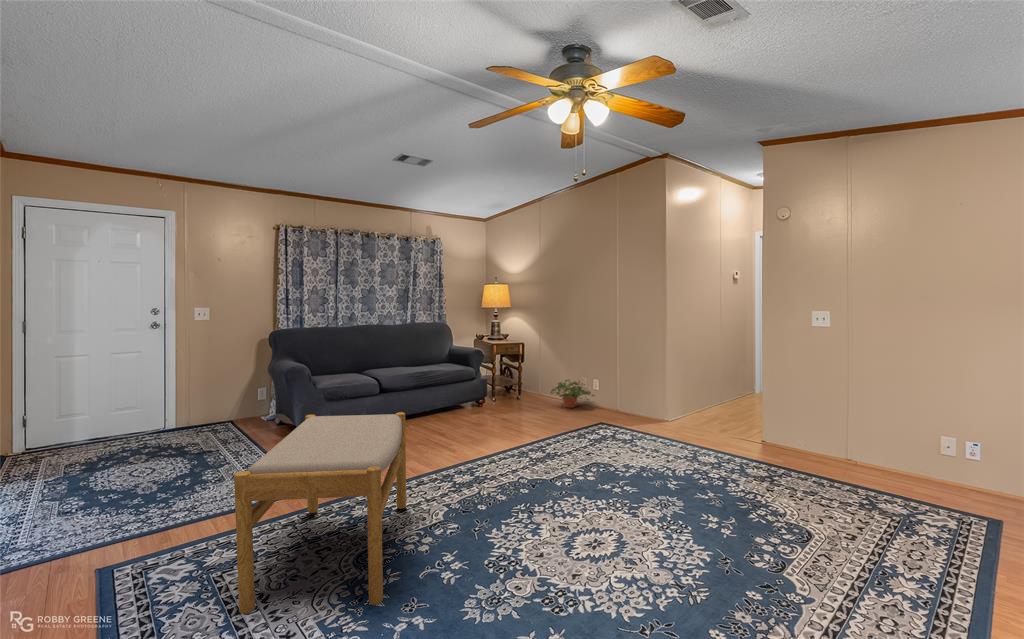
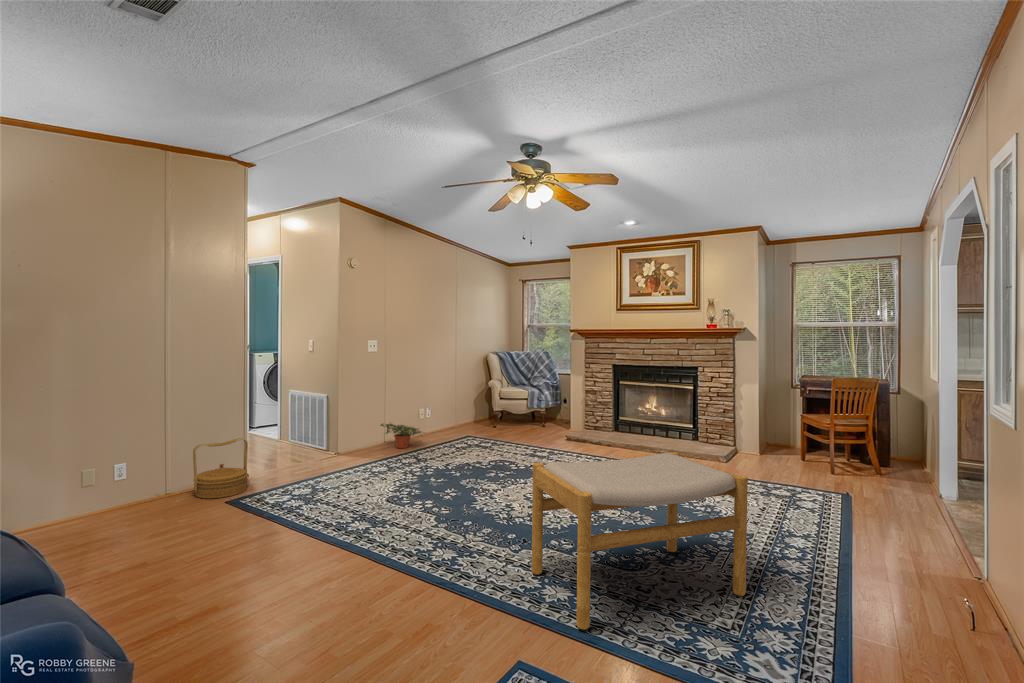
woven basket: none [608,377,645,422] -> present [193,438,248,499]
potted plant: present [551,380,594,408] -> present [381,424,421,448]

